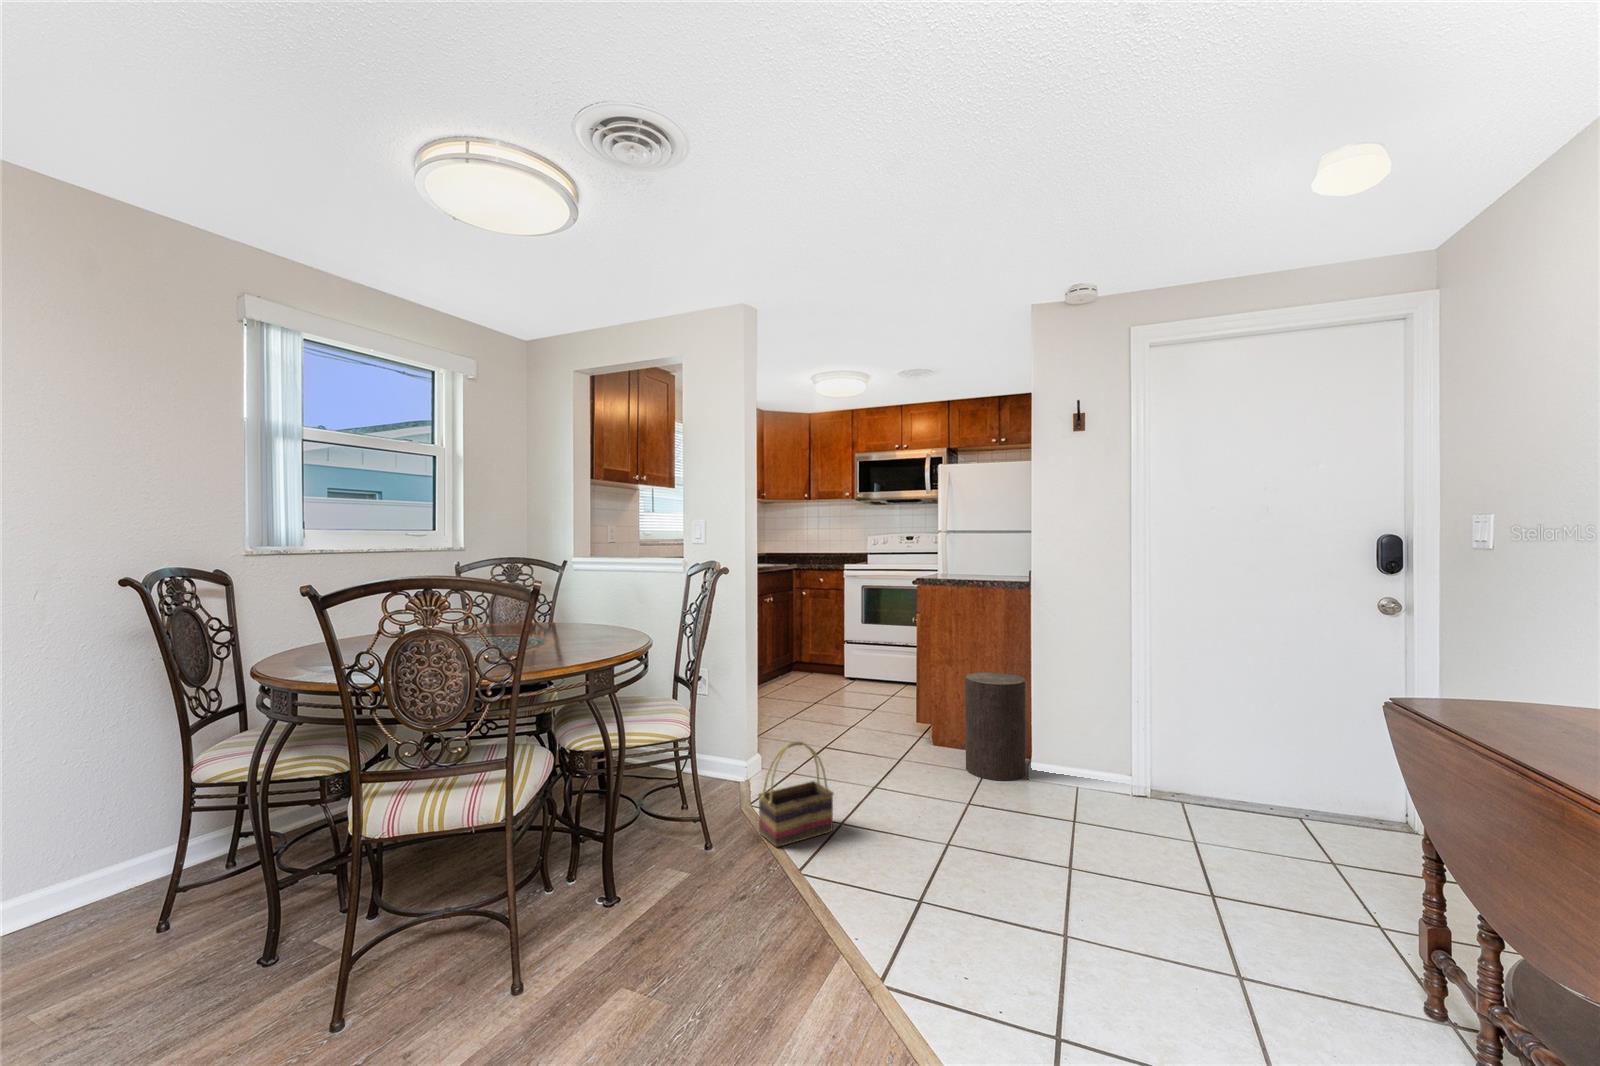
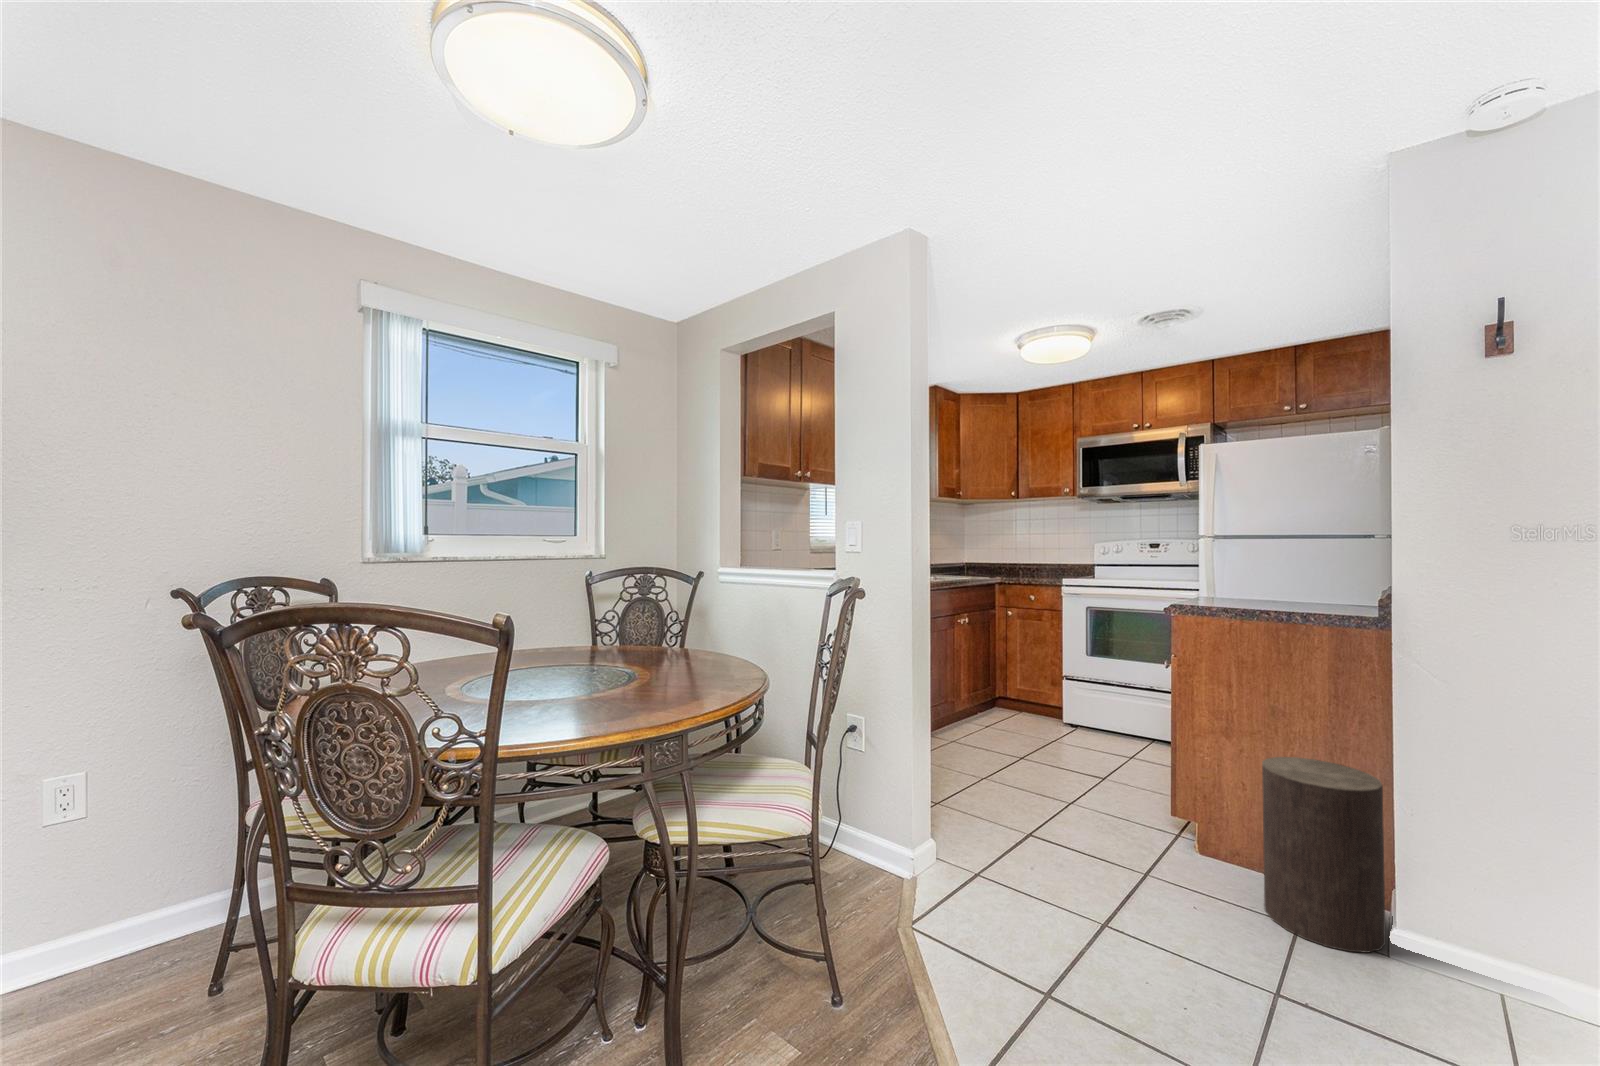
basket: present [758,741,833,847] -> none [914,857,1035,1027]

